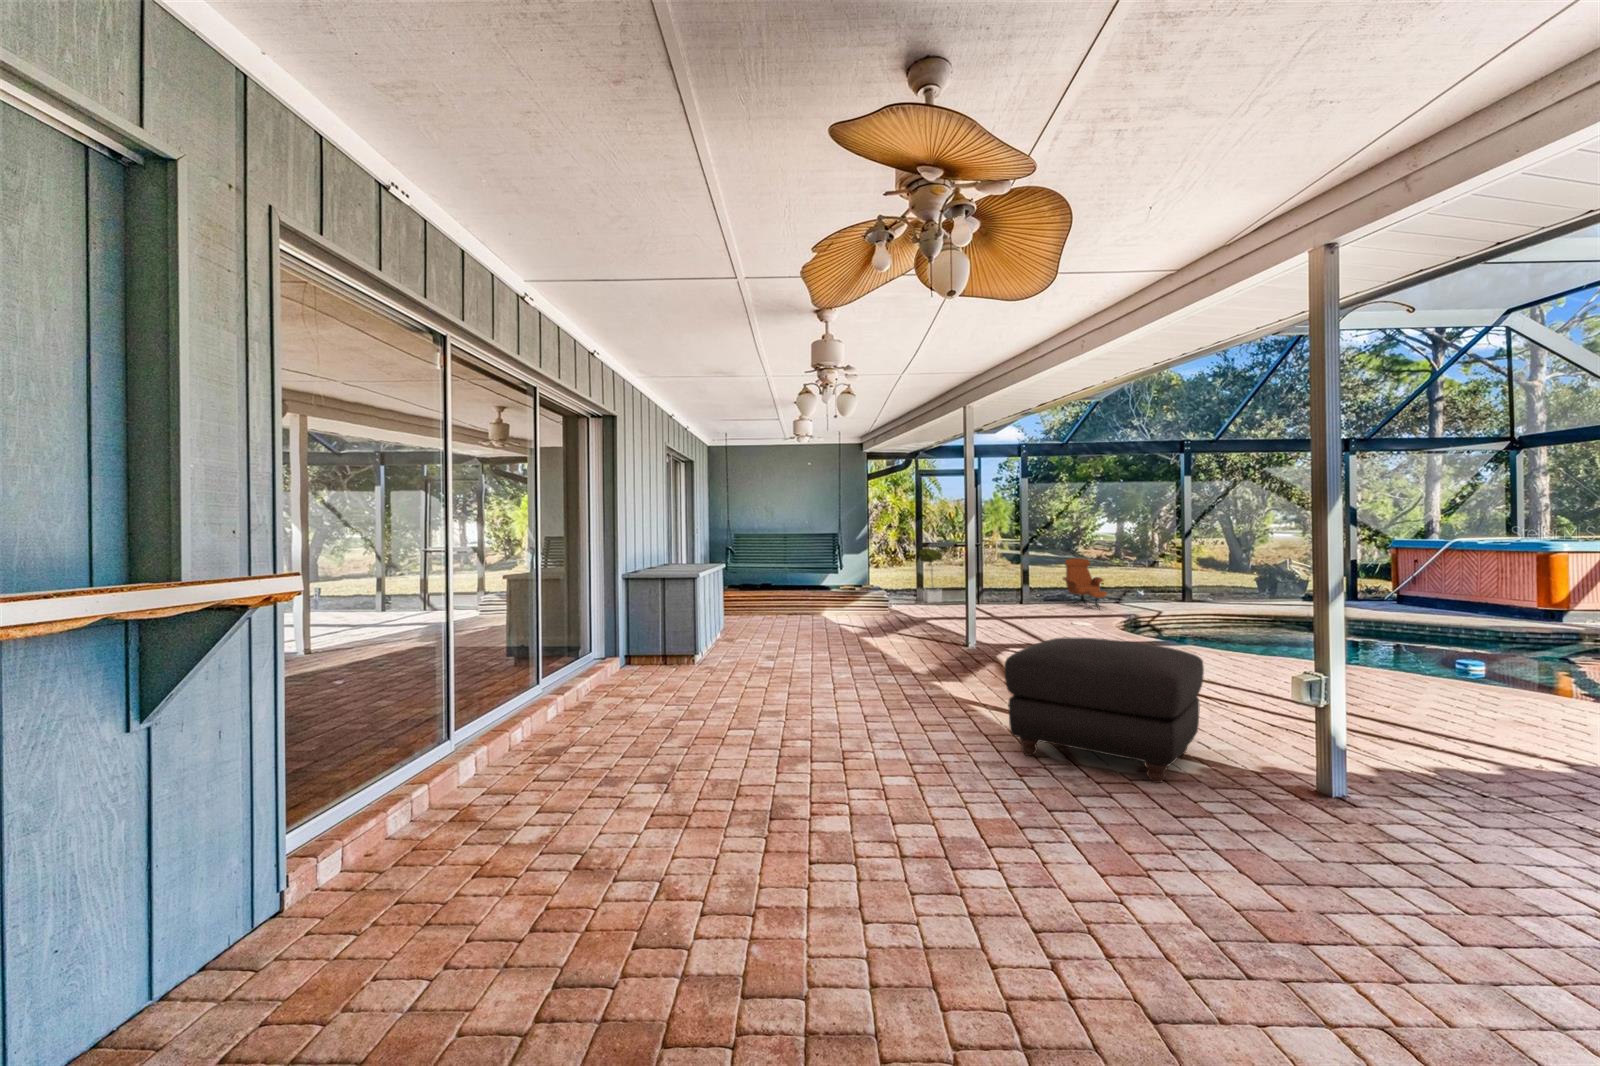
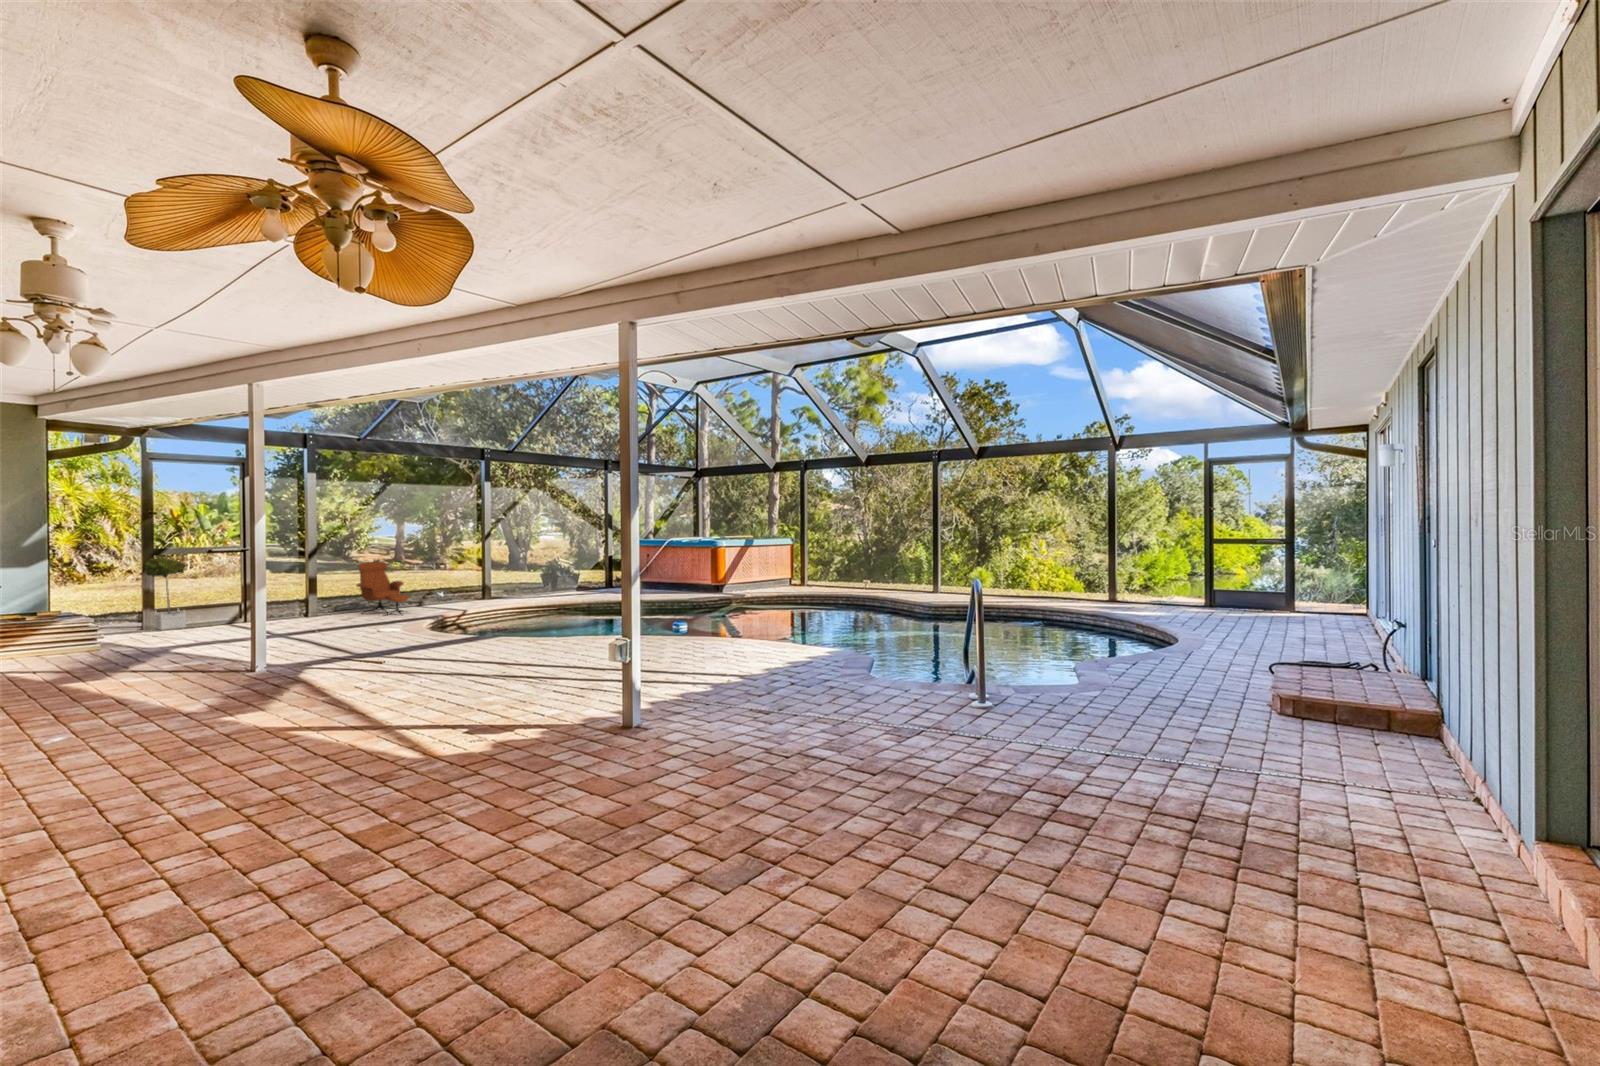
ottoman: present [1004,637,1204,783] -> none [352,633,540,765]

